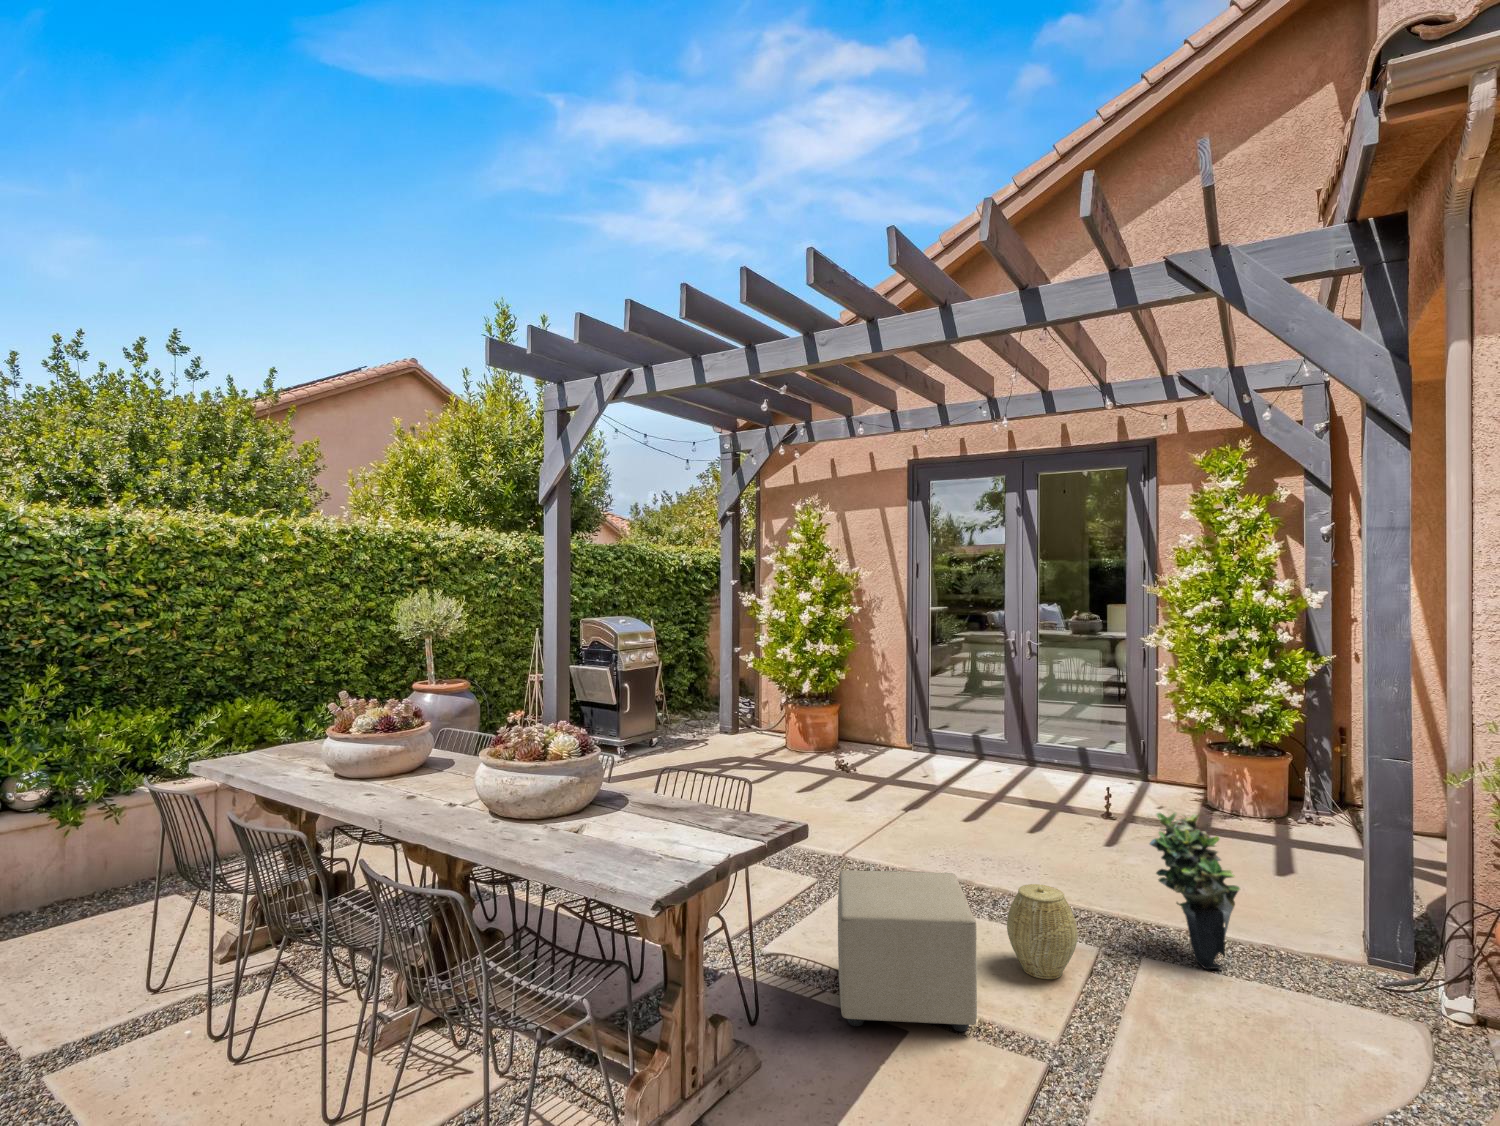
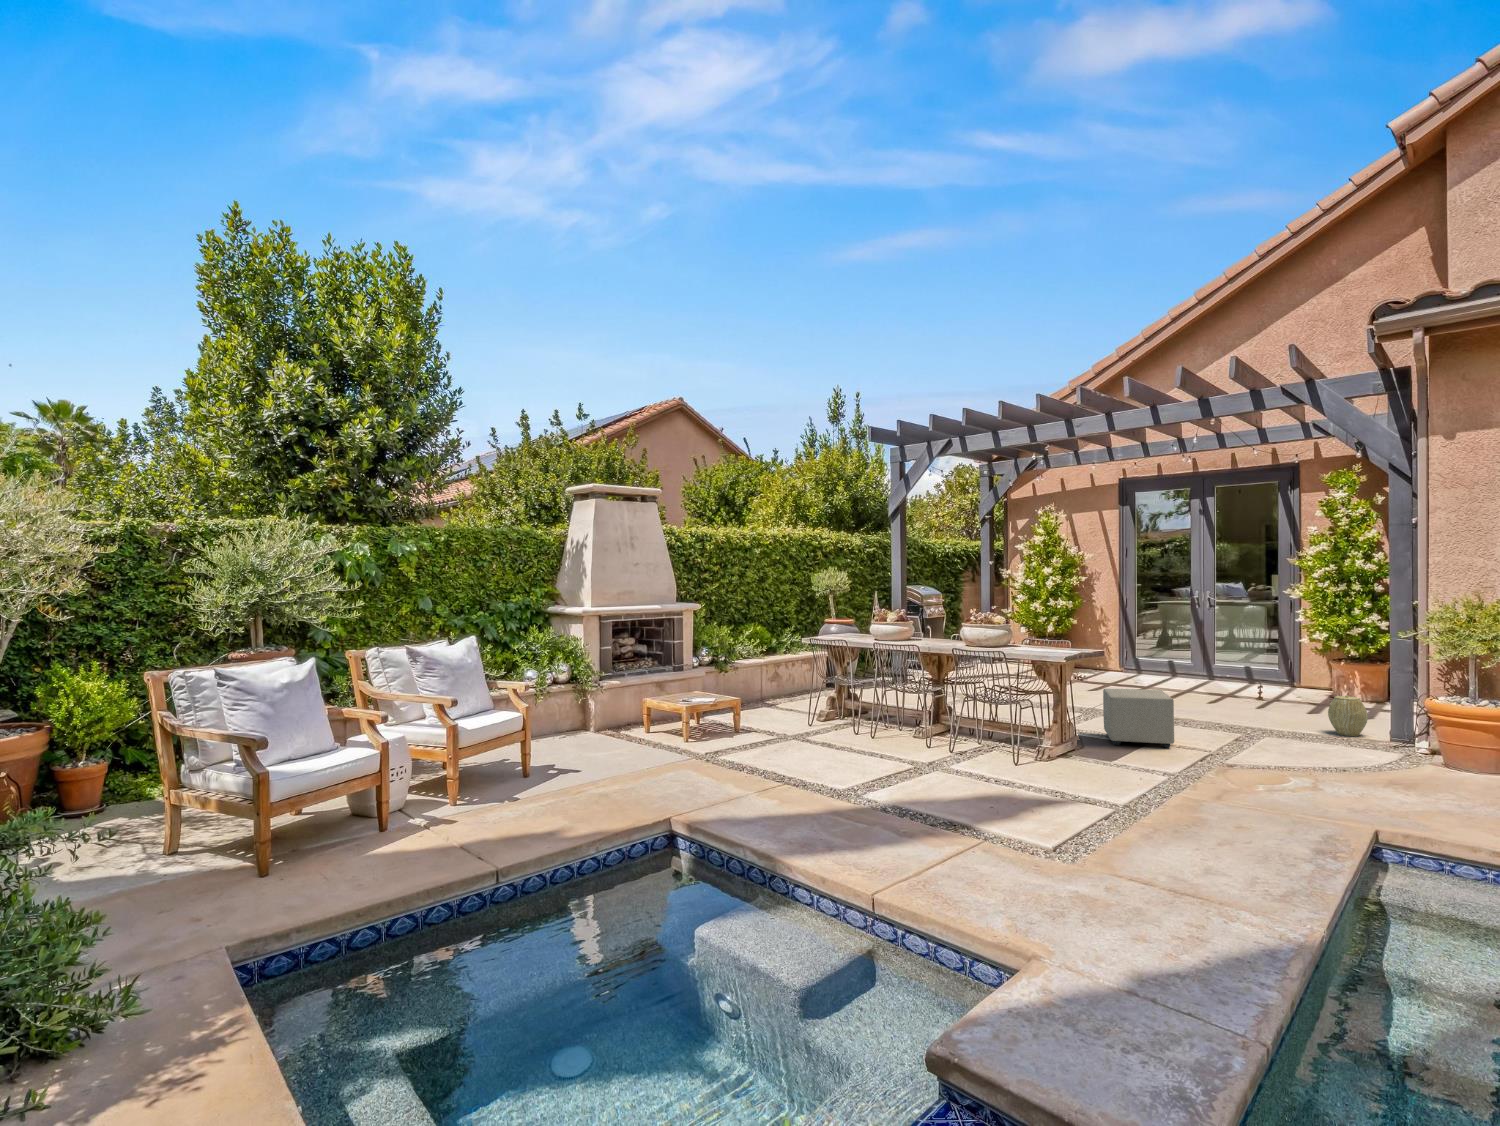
potted plant: present [1150,813,1240,969] -> none [1267,669,1317,741]
woven basket: present [1007,884,1078,979] -> present [1328,695,1368,736]

